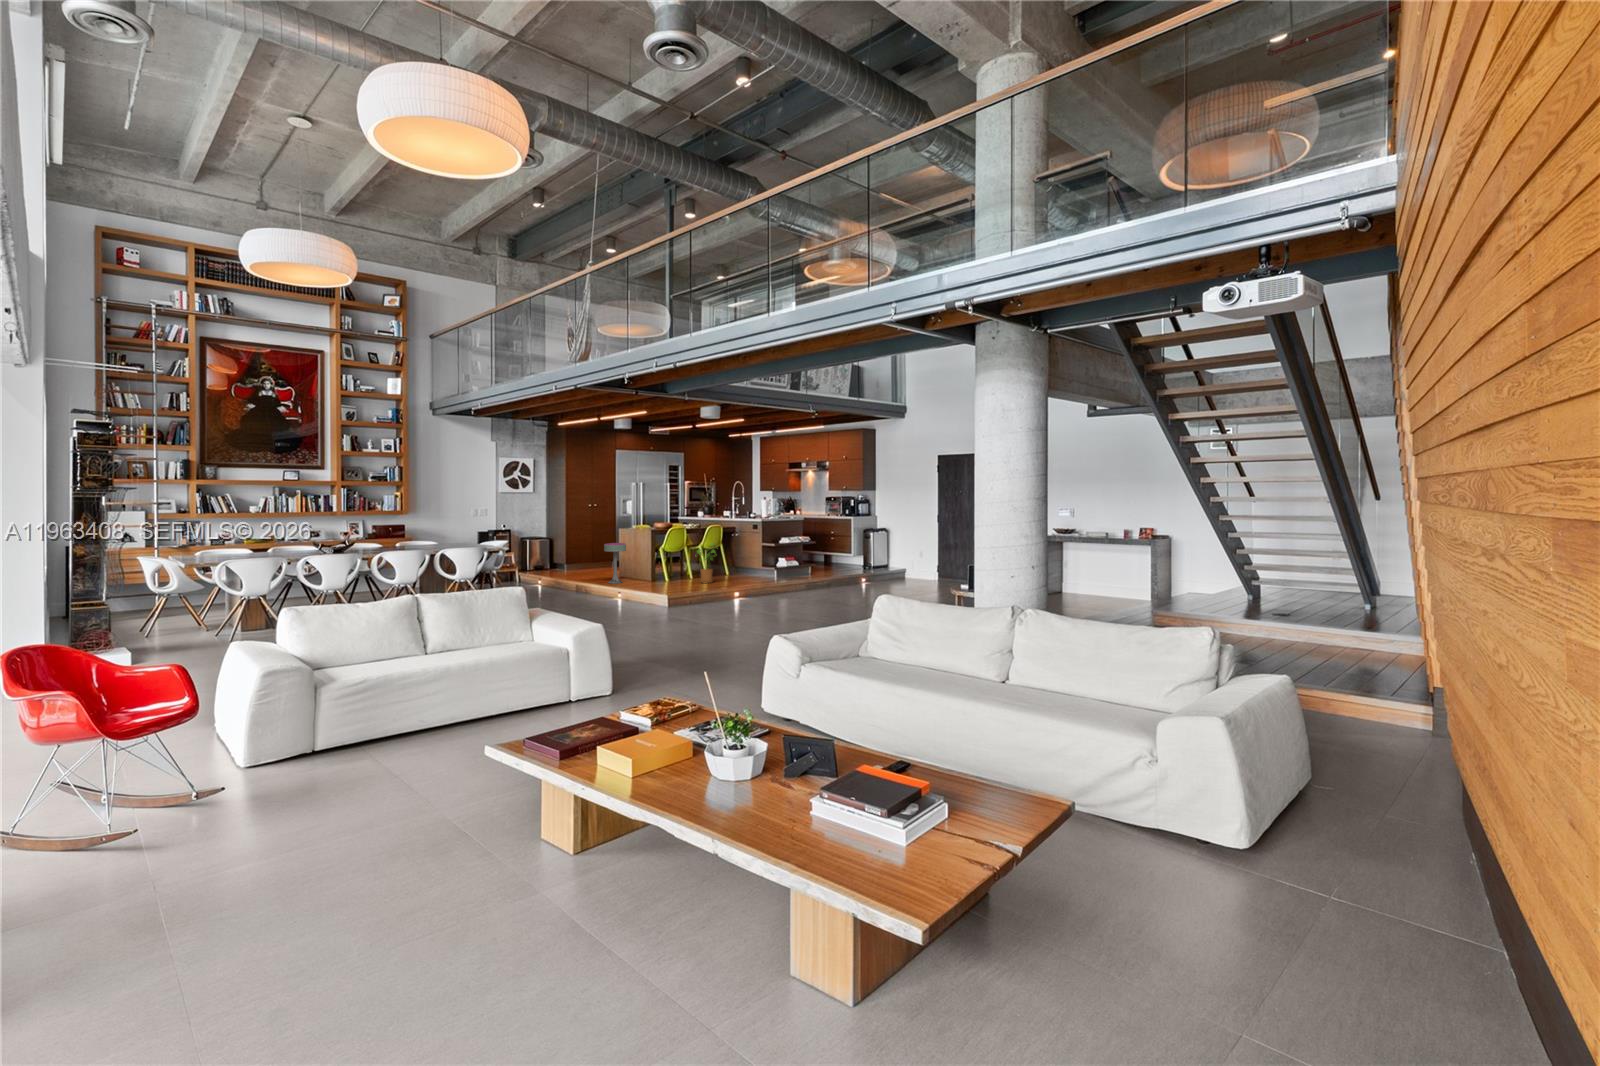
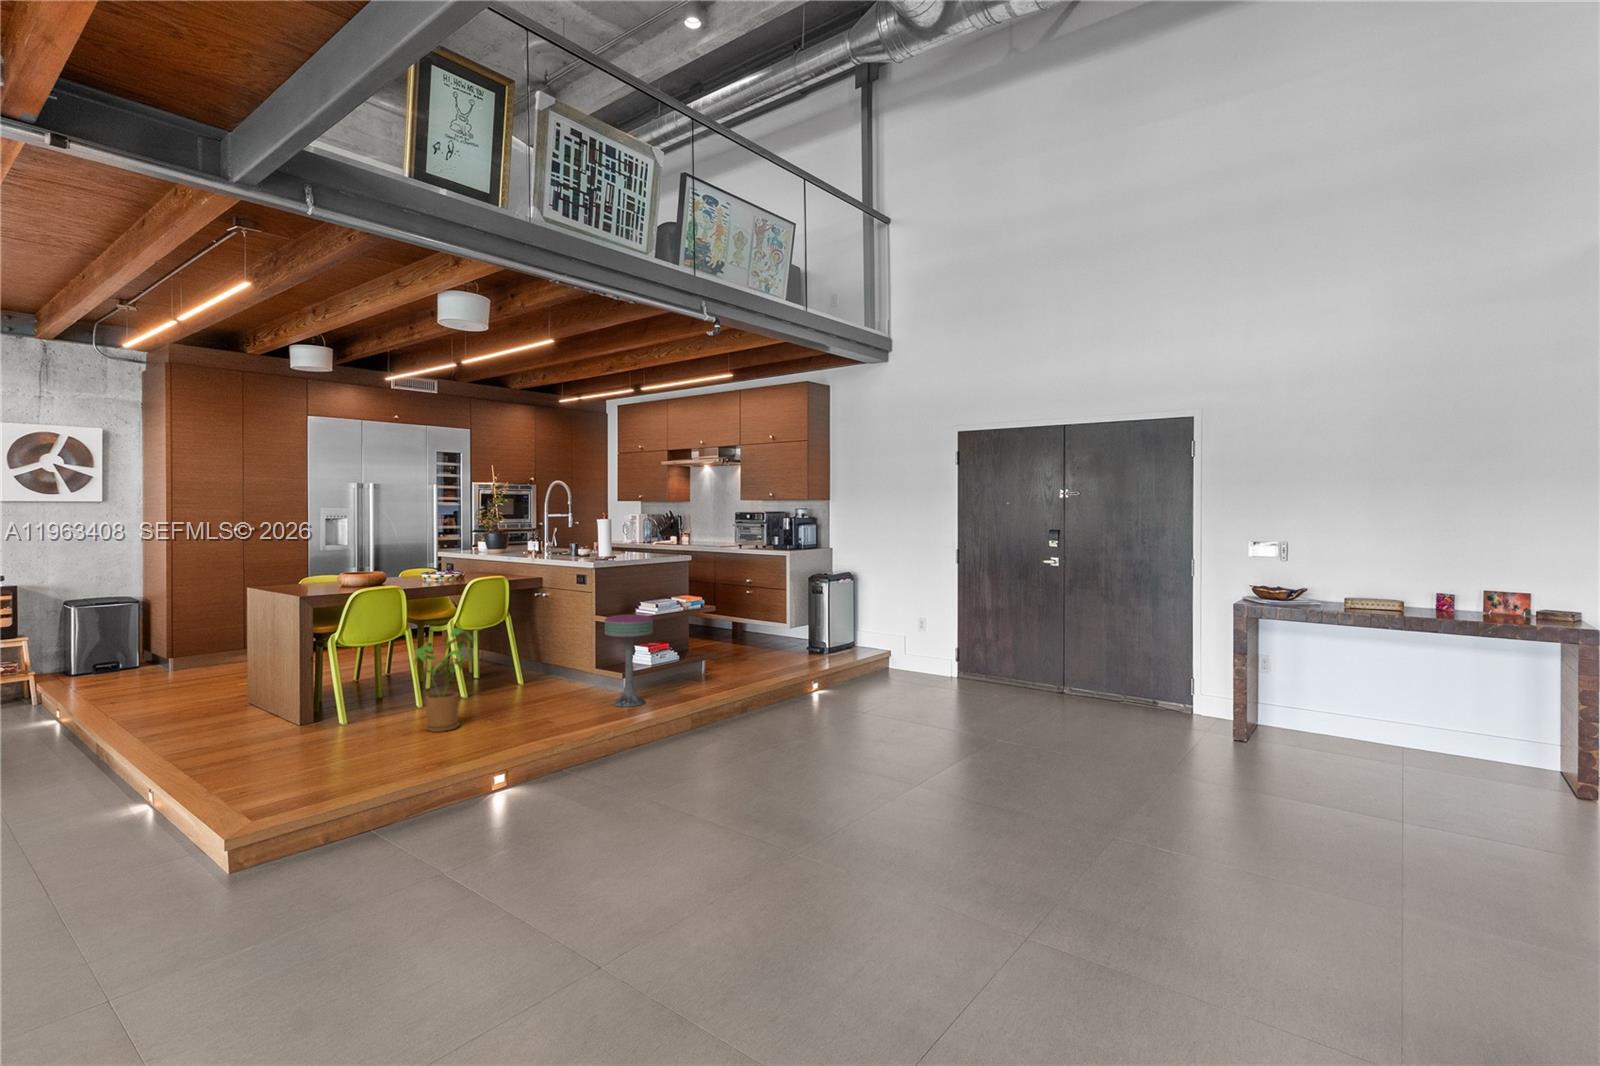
bar stool: present [604,543,626,584] -> present [605,615,653,707]

